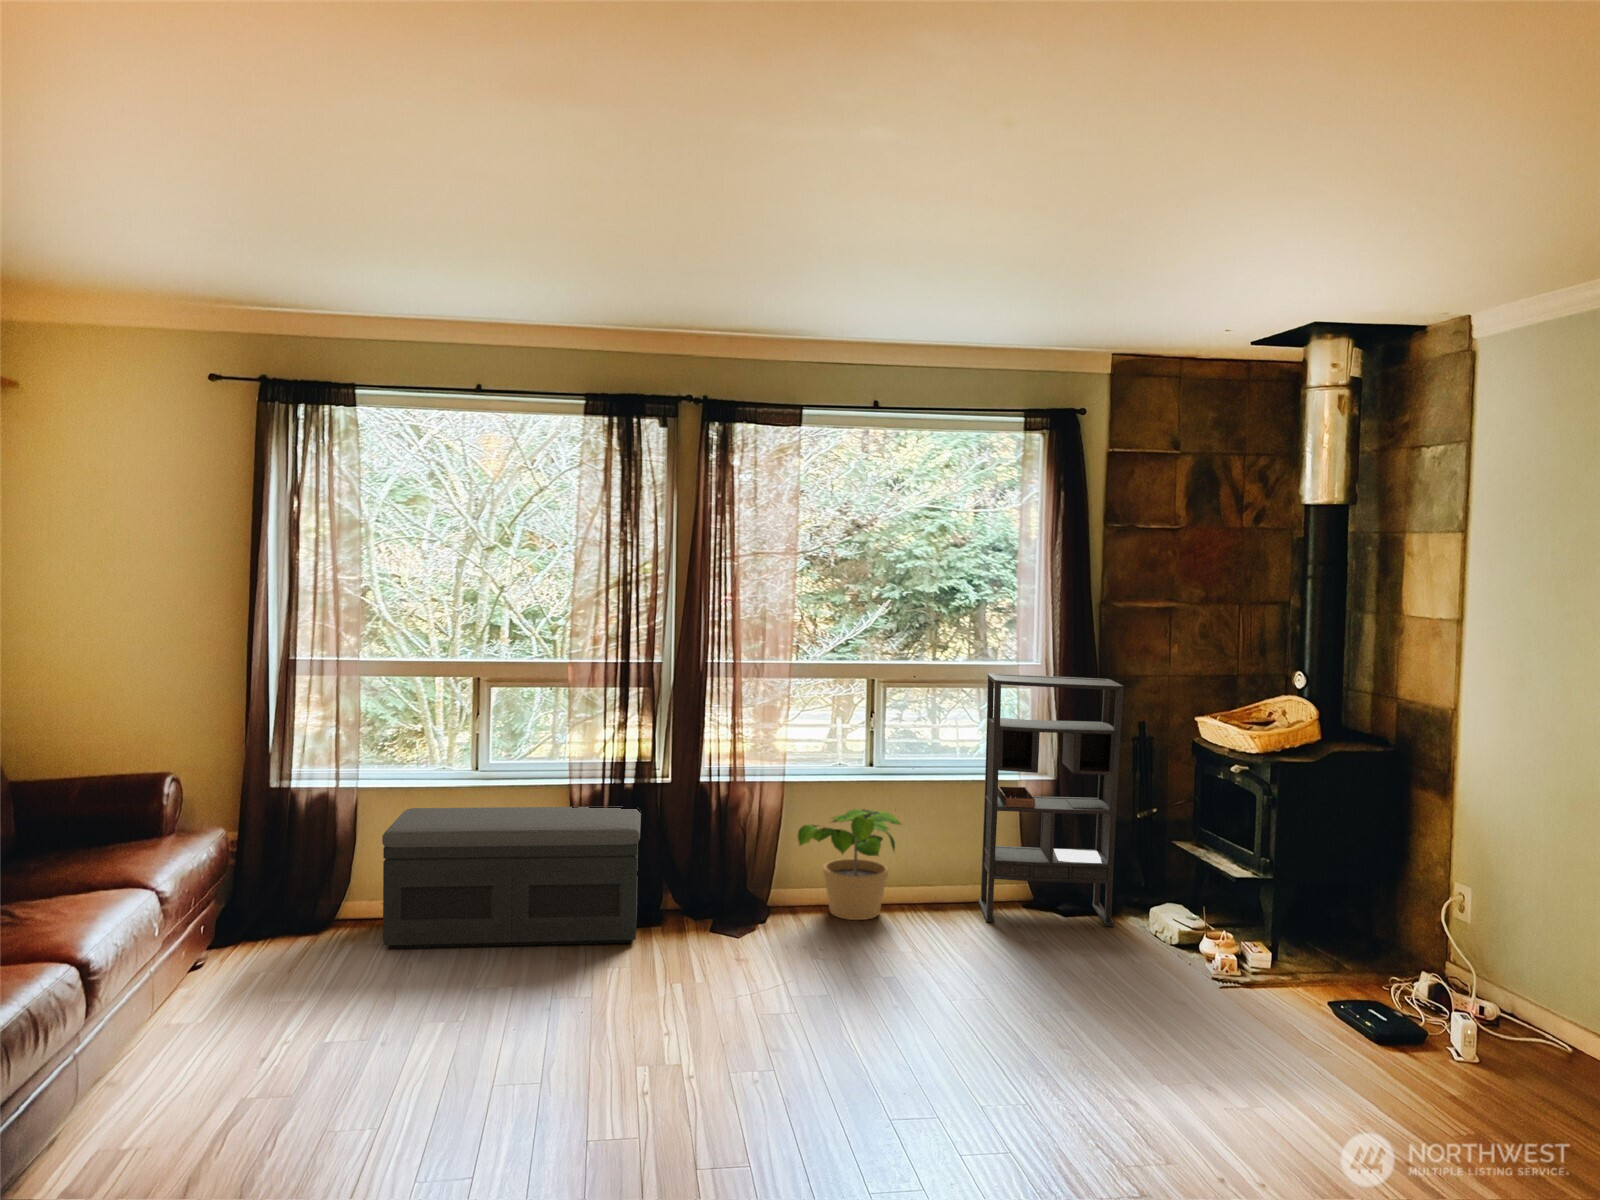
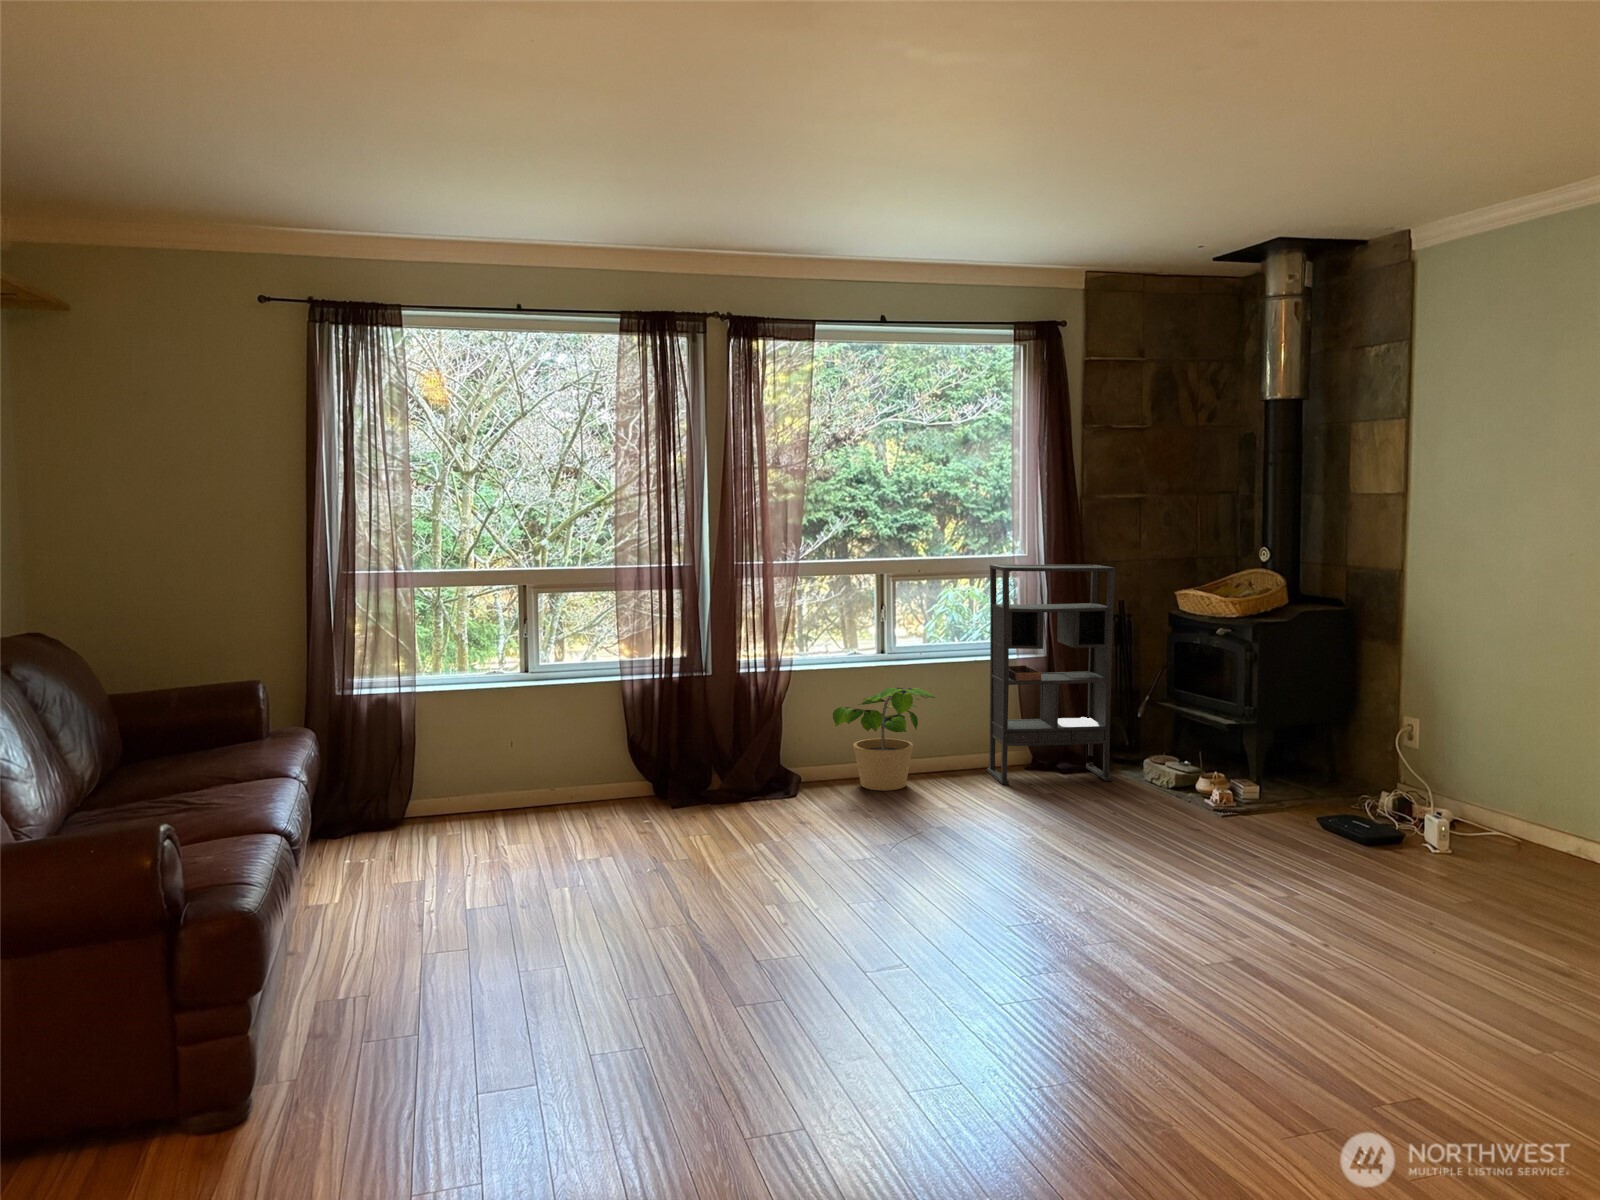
storage bench: present [382,806,641,948] -> none [463,699,702,838]

